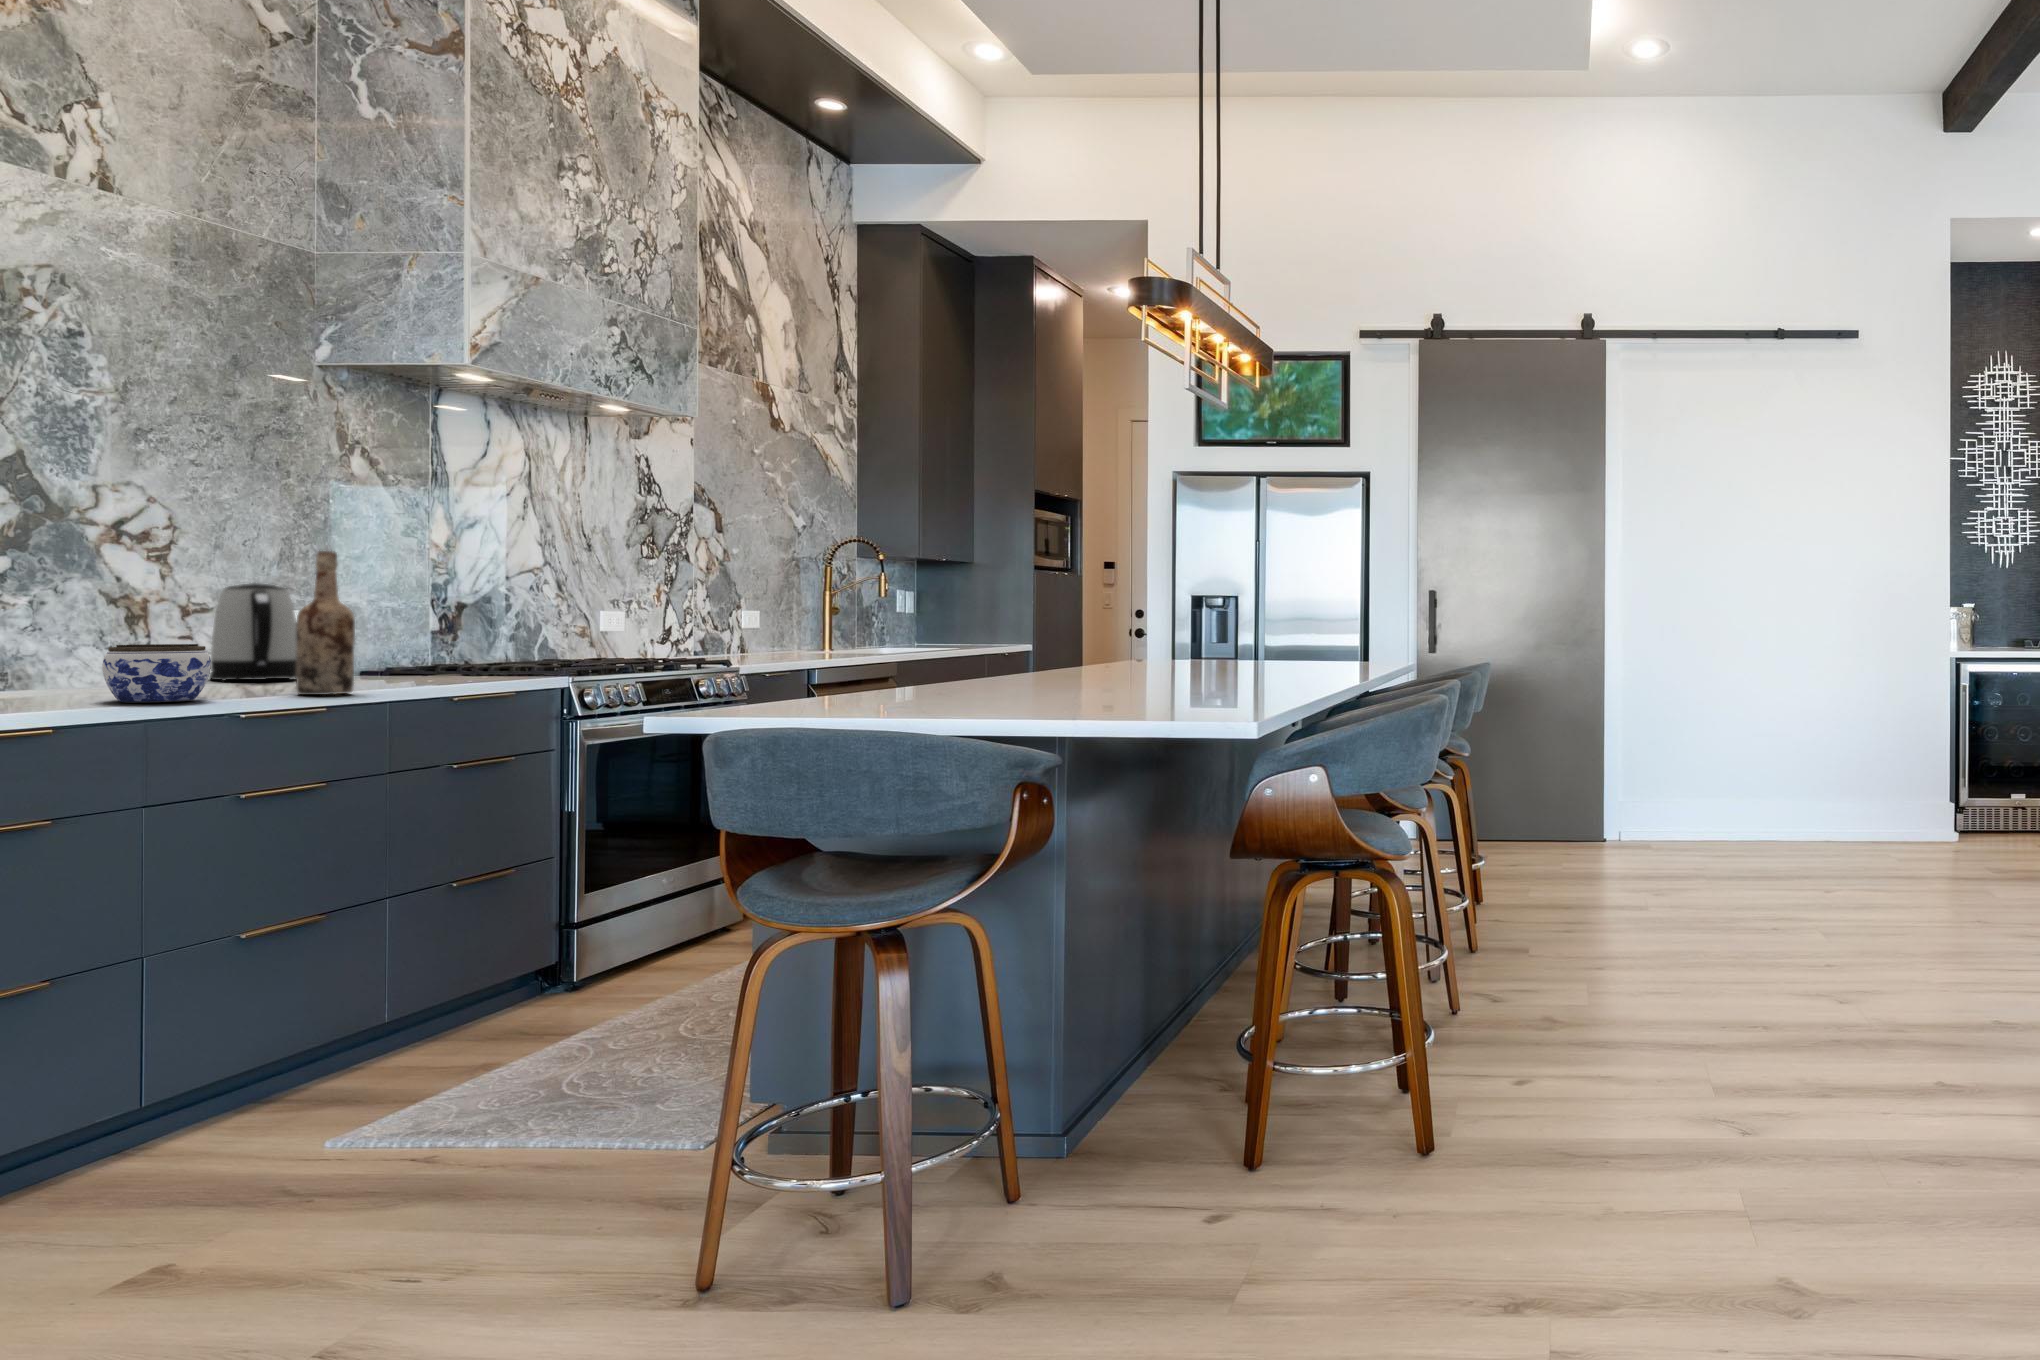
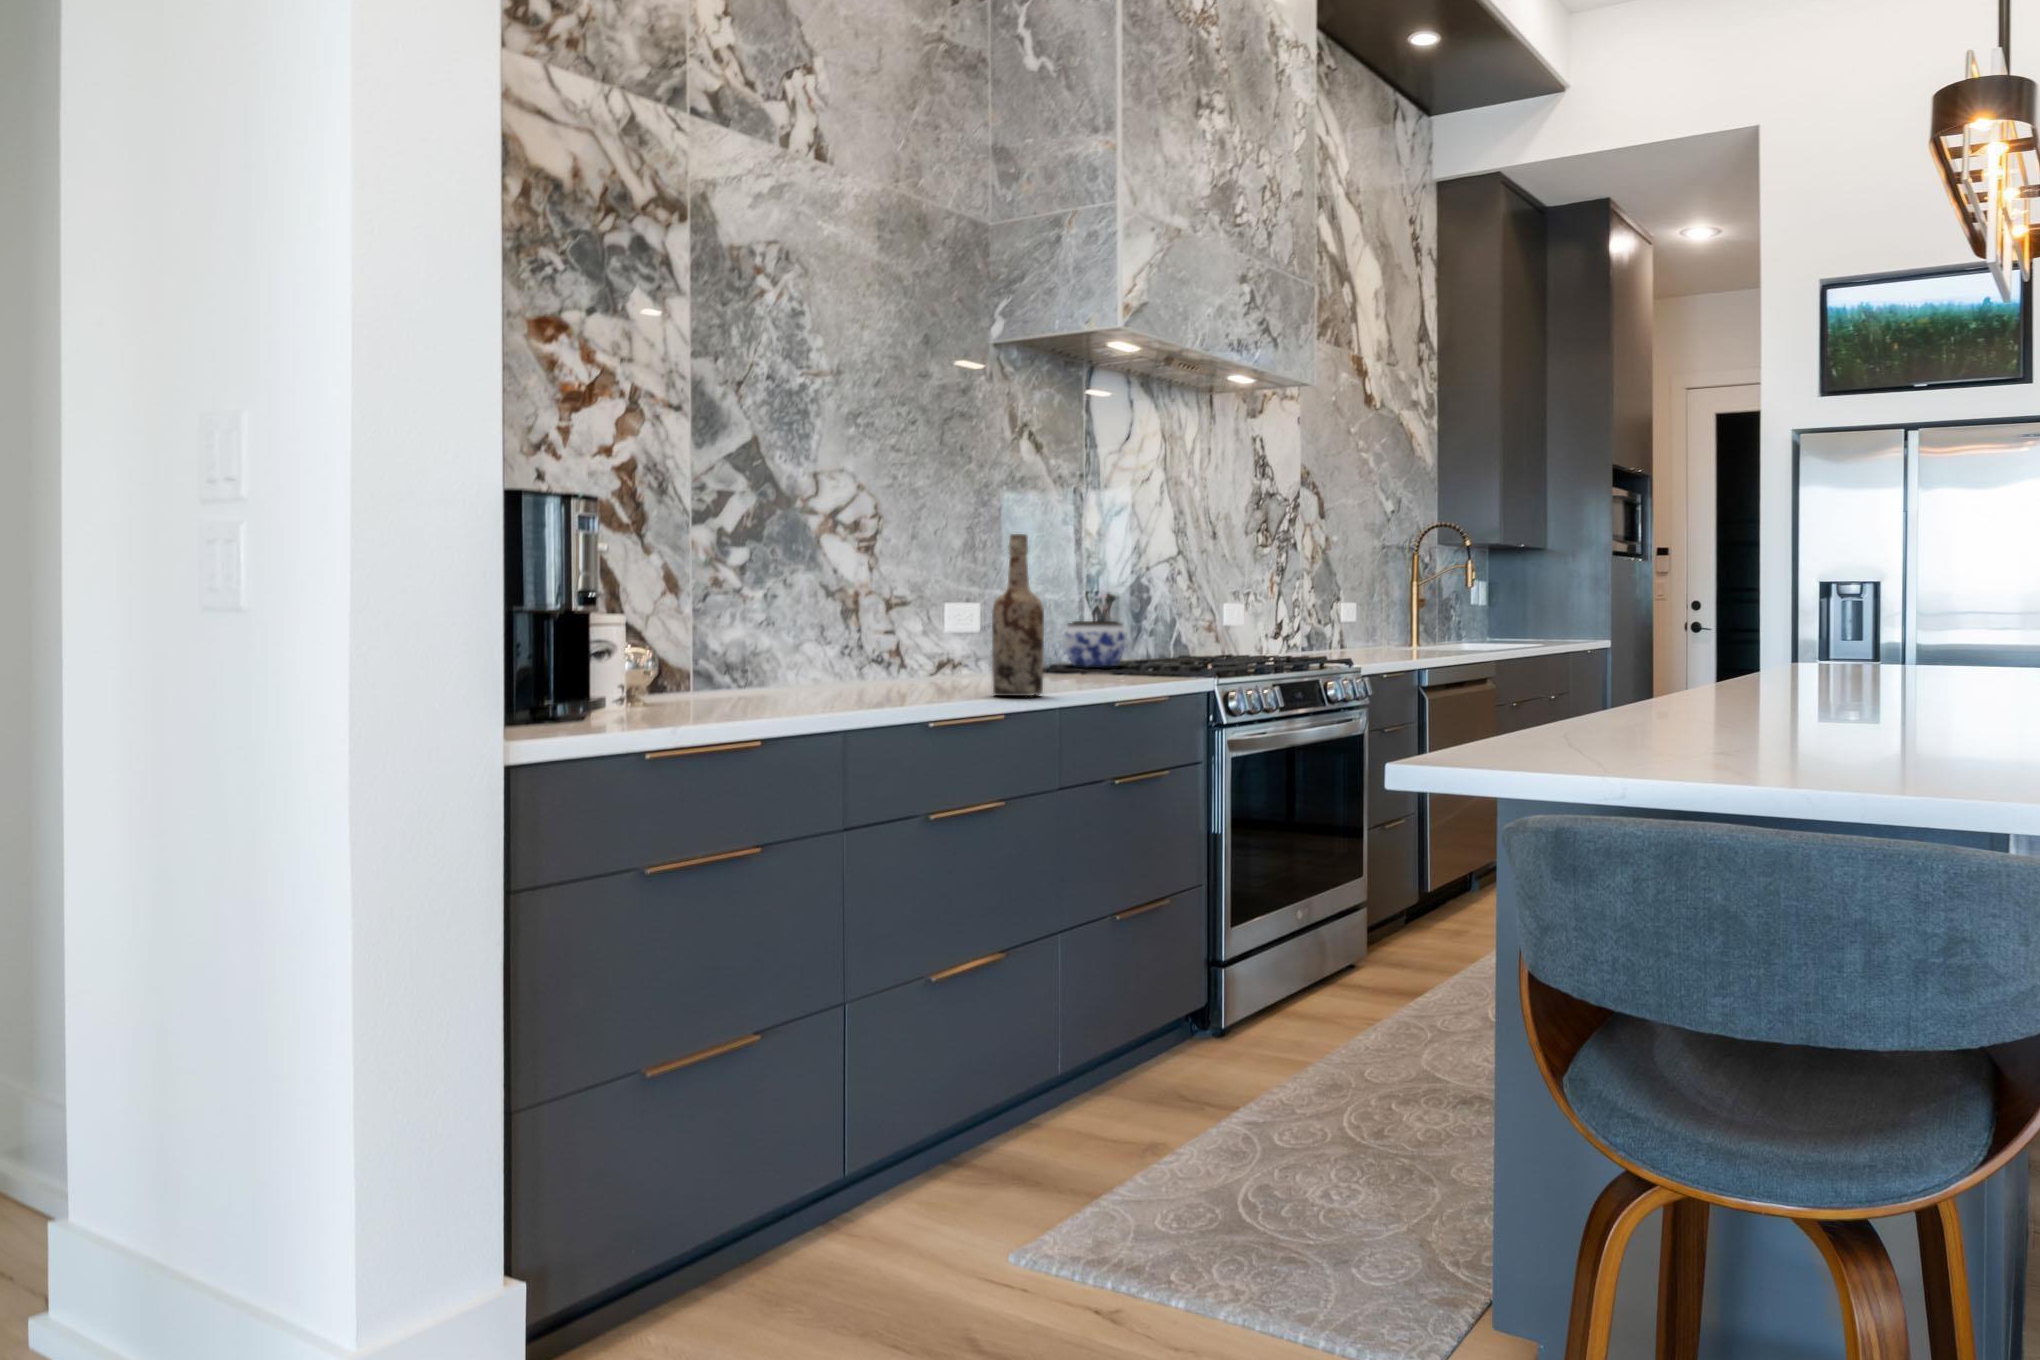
kettle: present [210,583,296,681] -> none [907,574,983,680]
jar: present [102,644,211,702] -> present [1064,621,1127,667]

